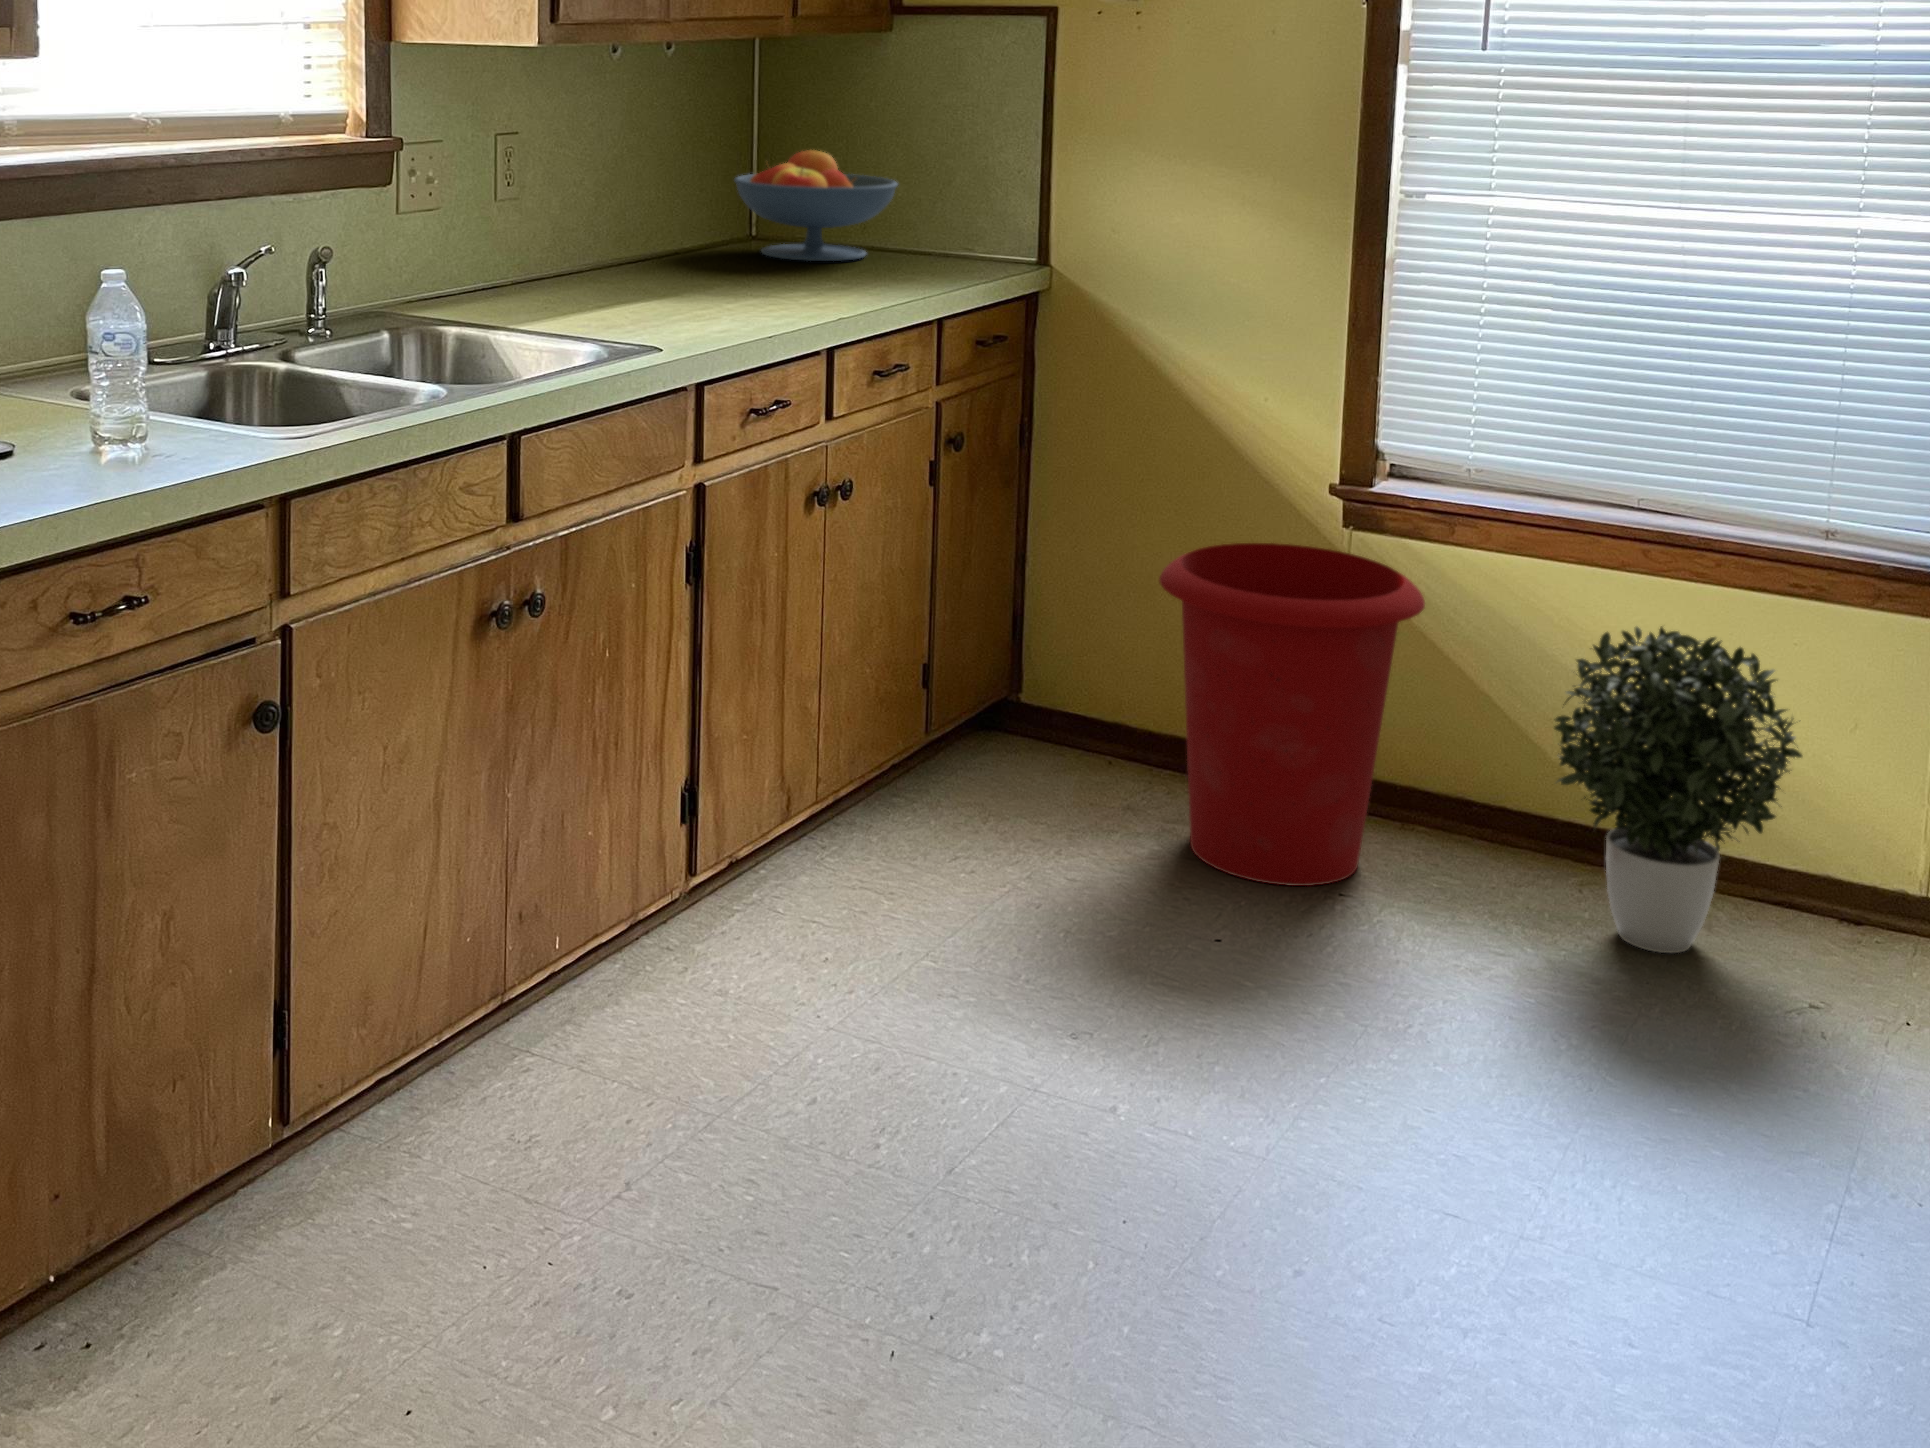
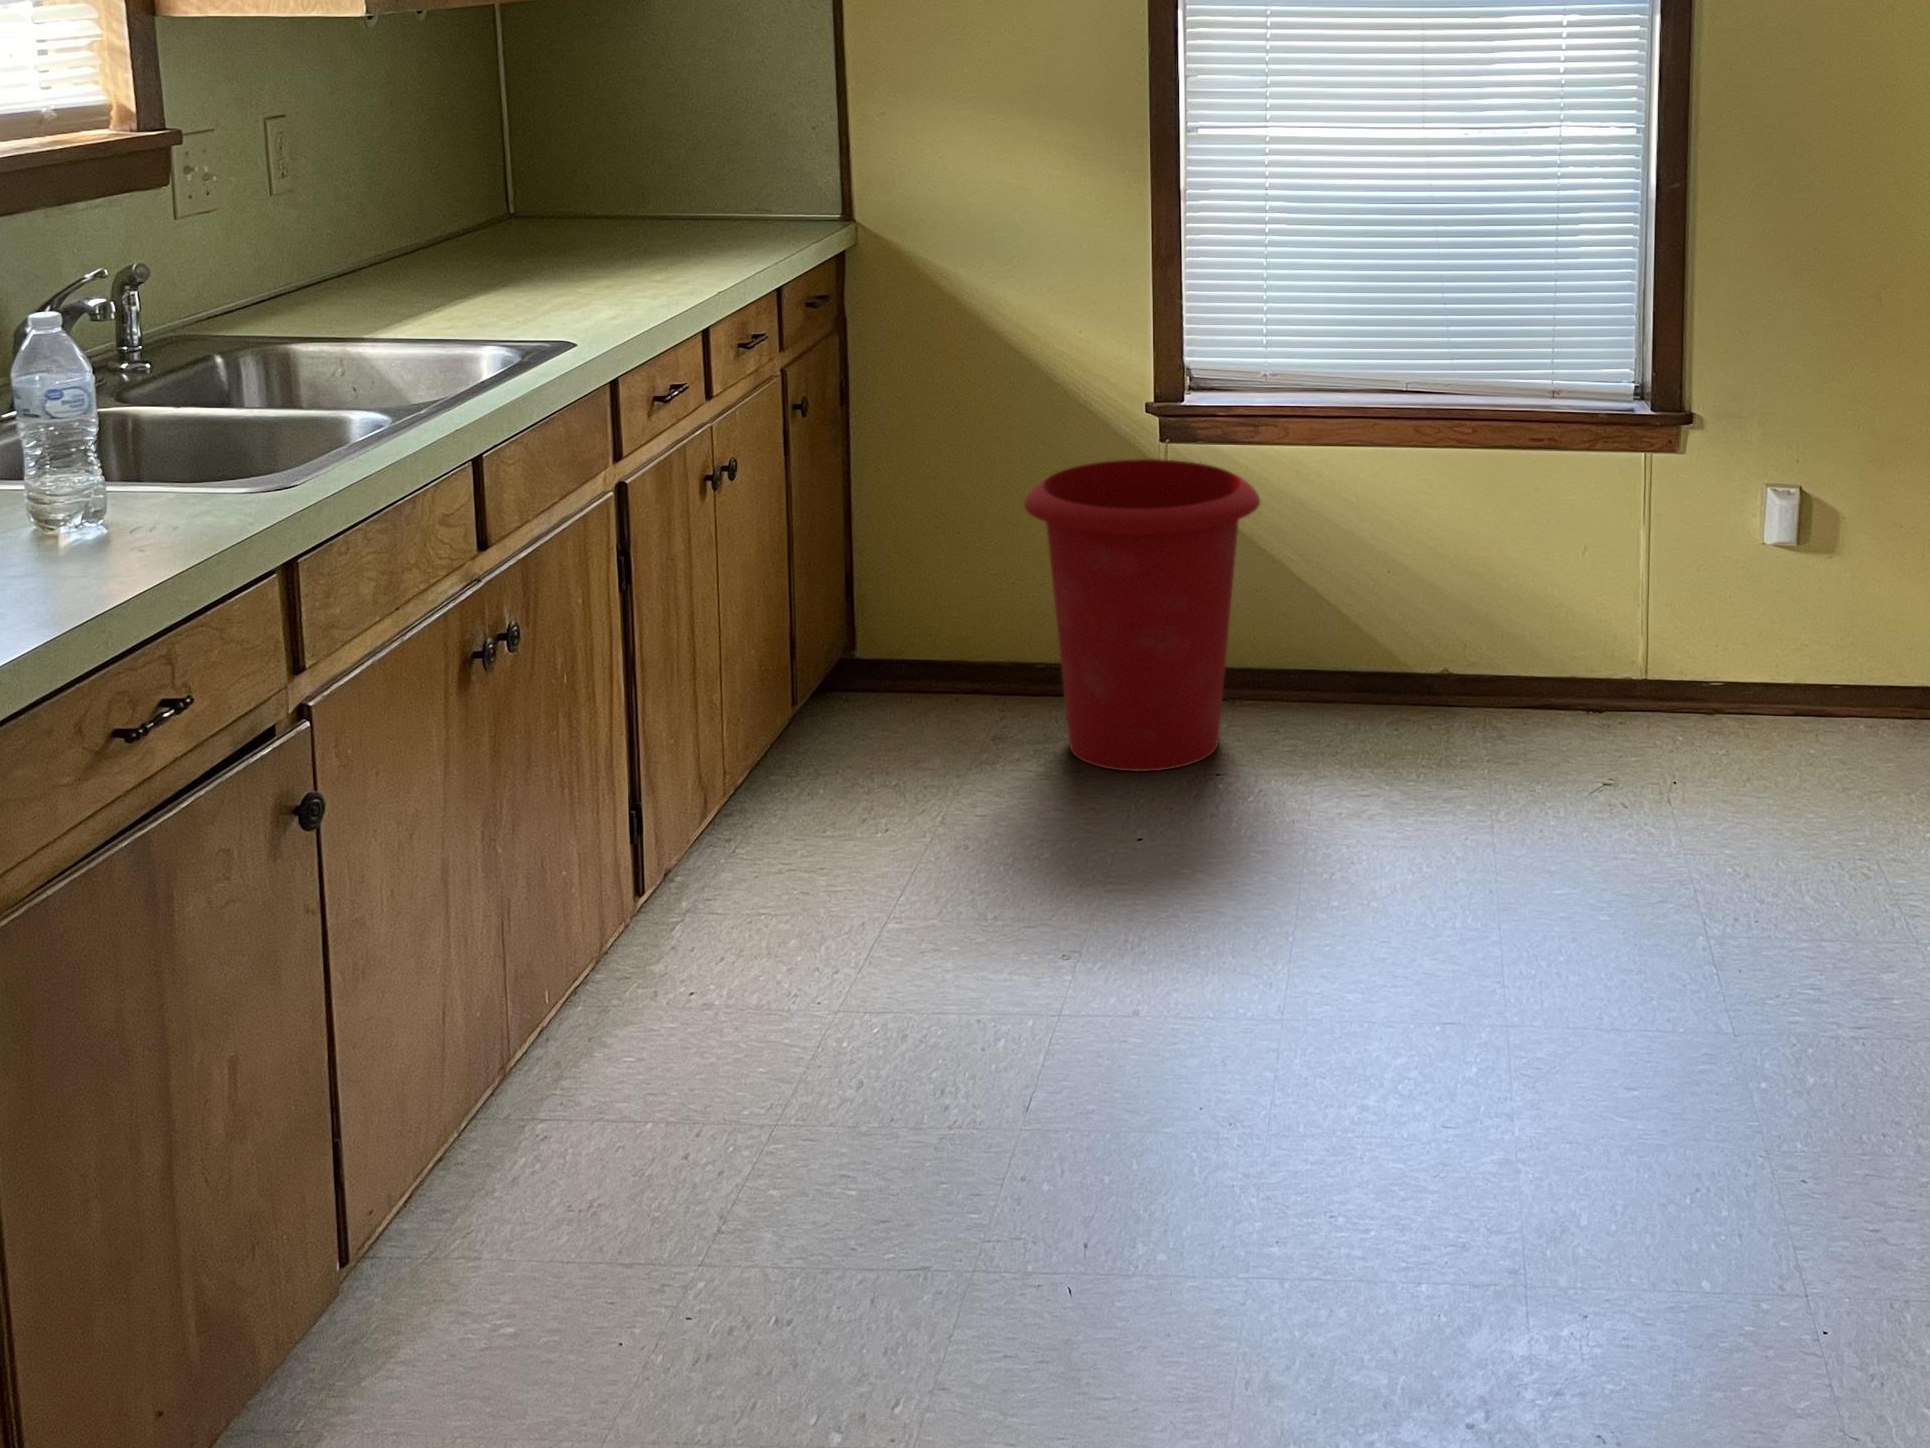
fruit bowl: present [734,150,898,261] -> none [514,118,695,236]
potted plant: present [1554,626,1802,953] -> none [1380,482,1565,756]

